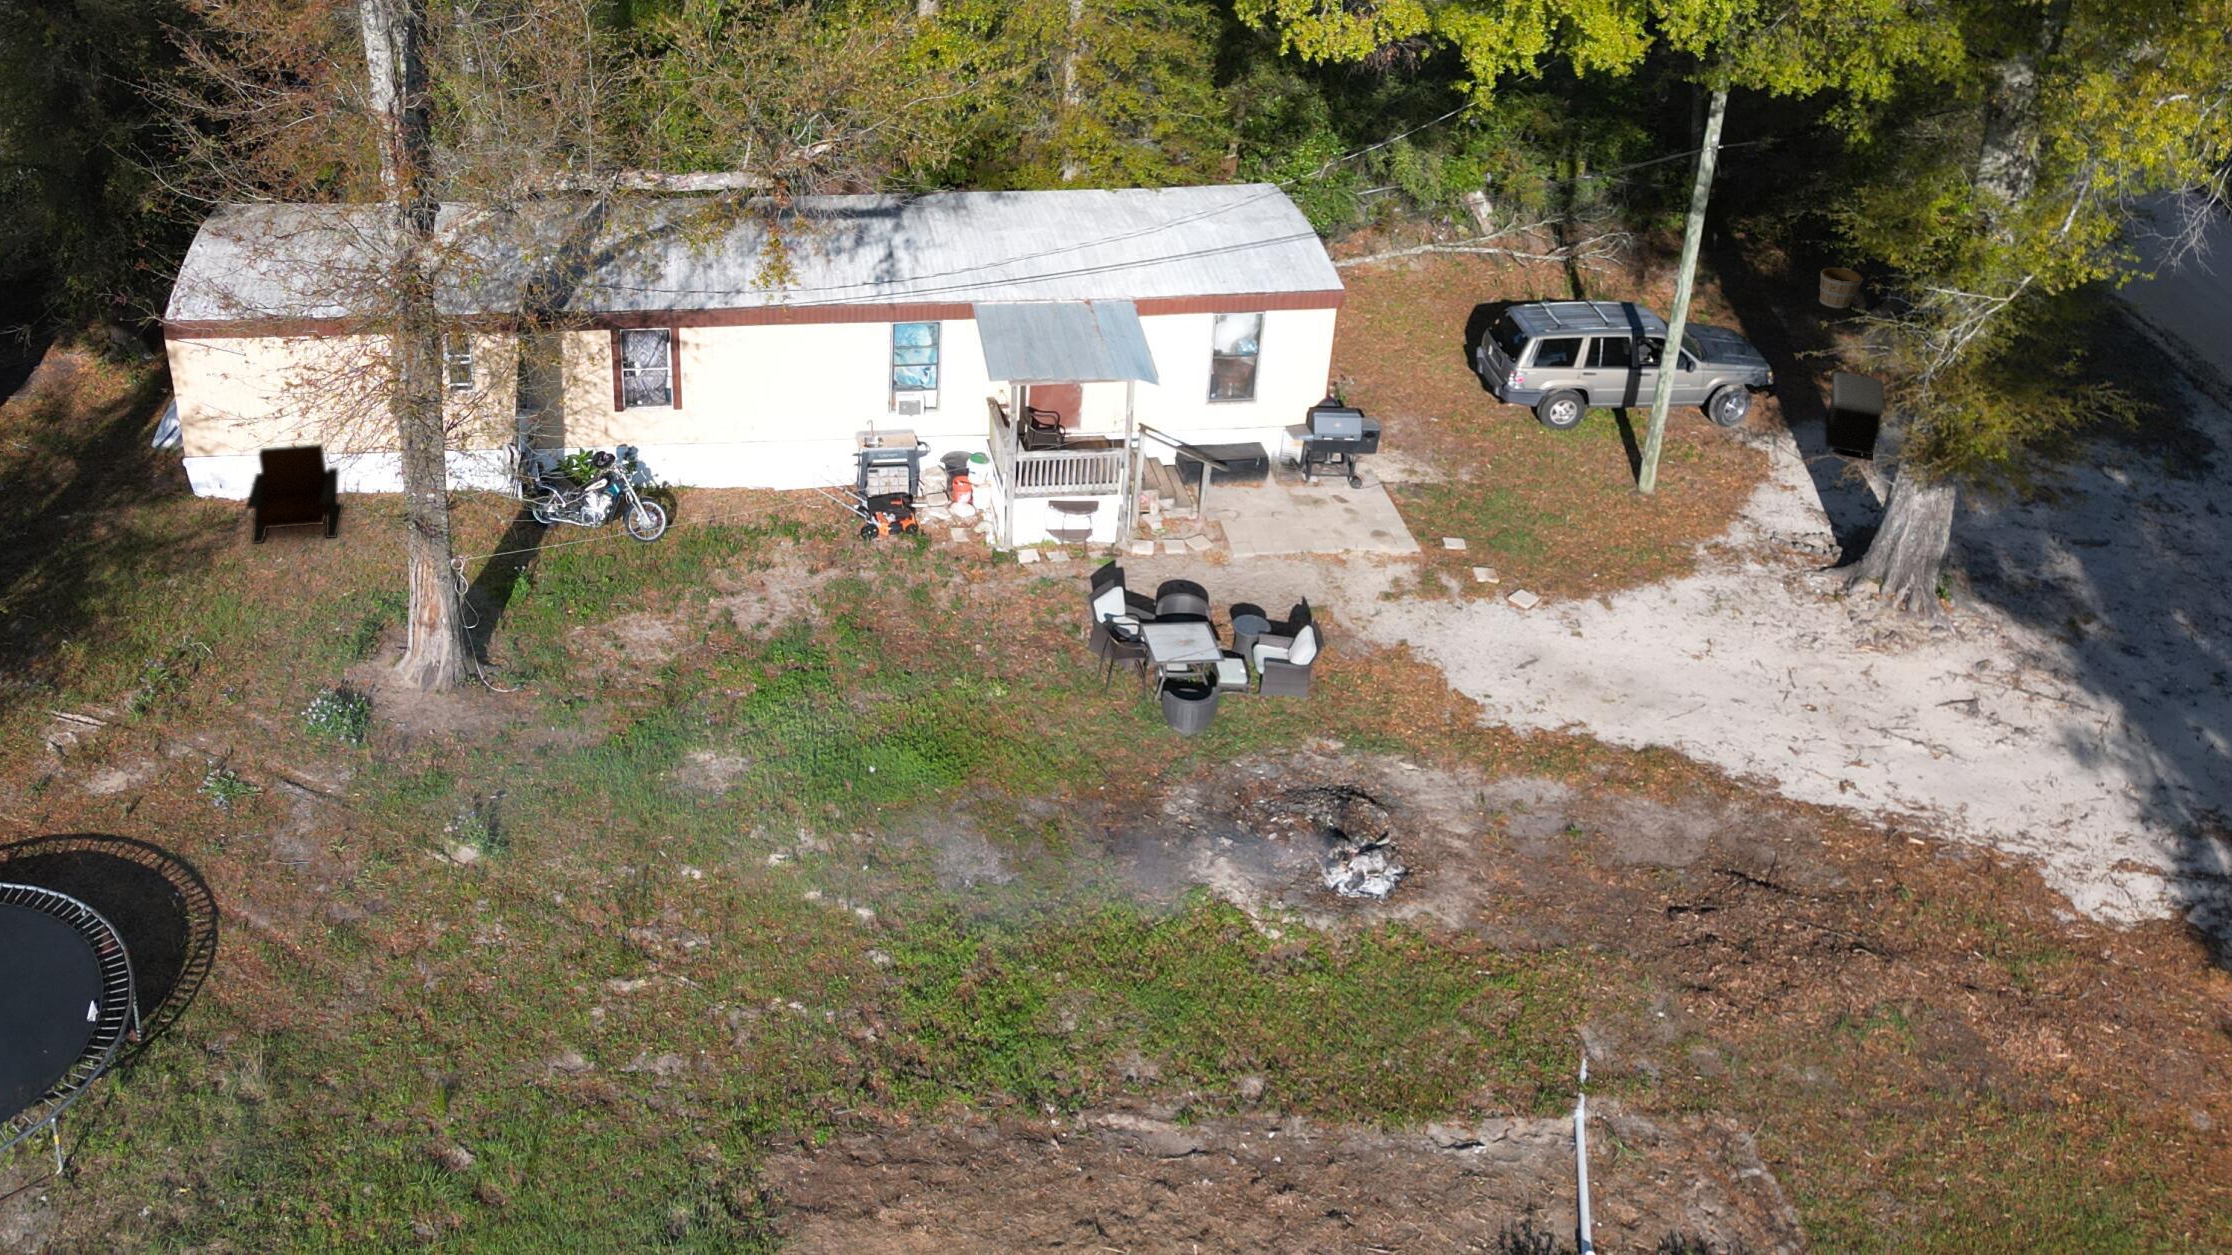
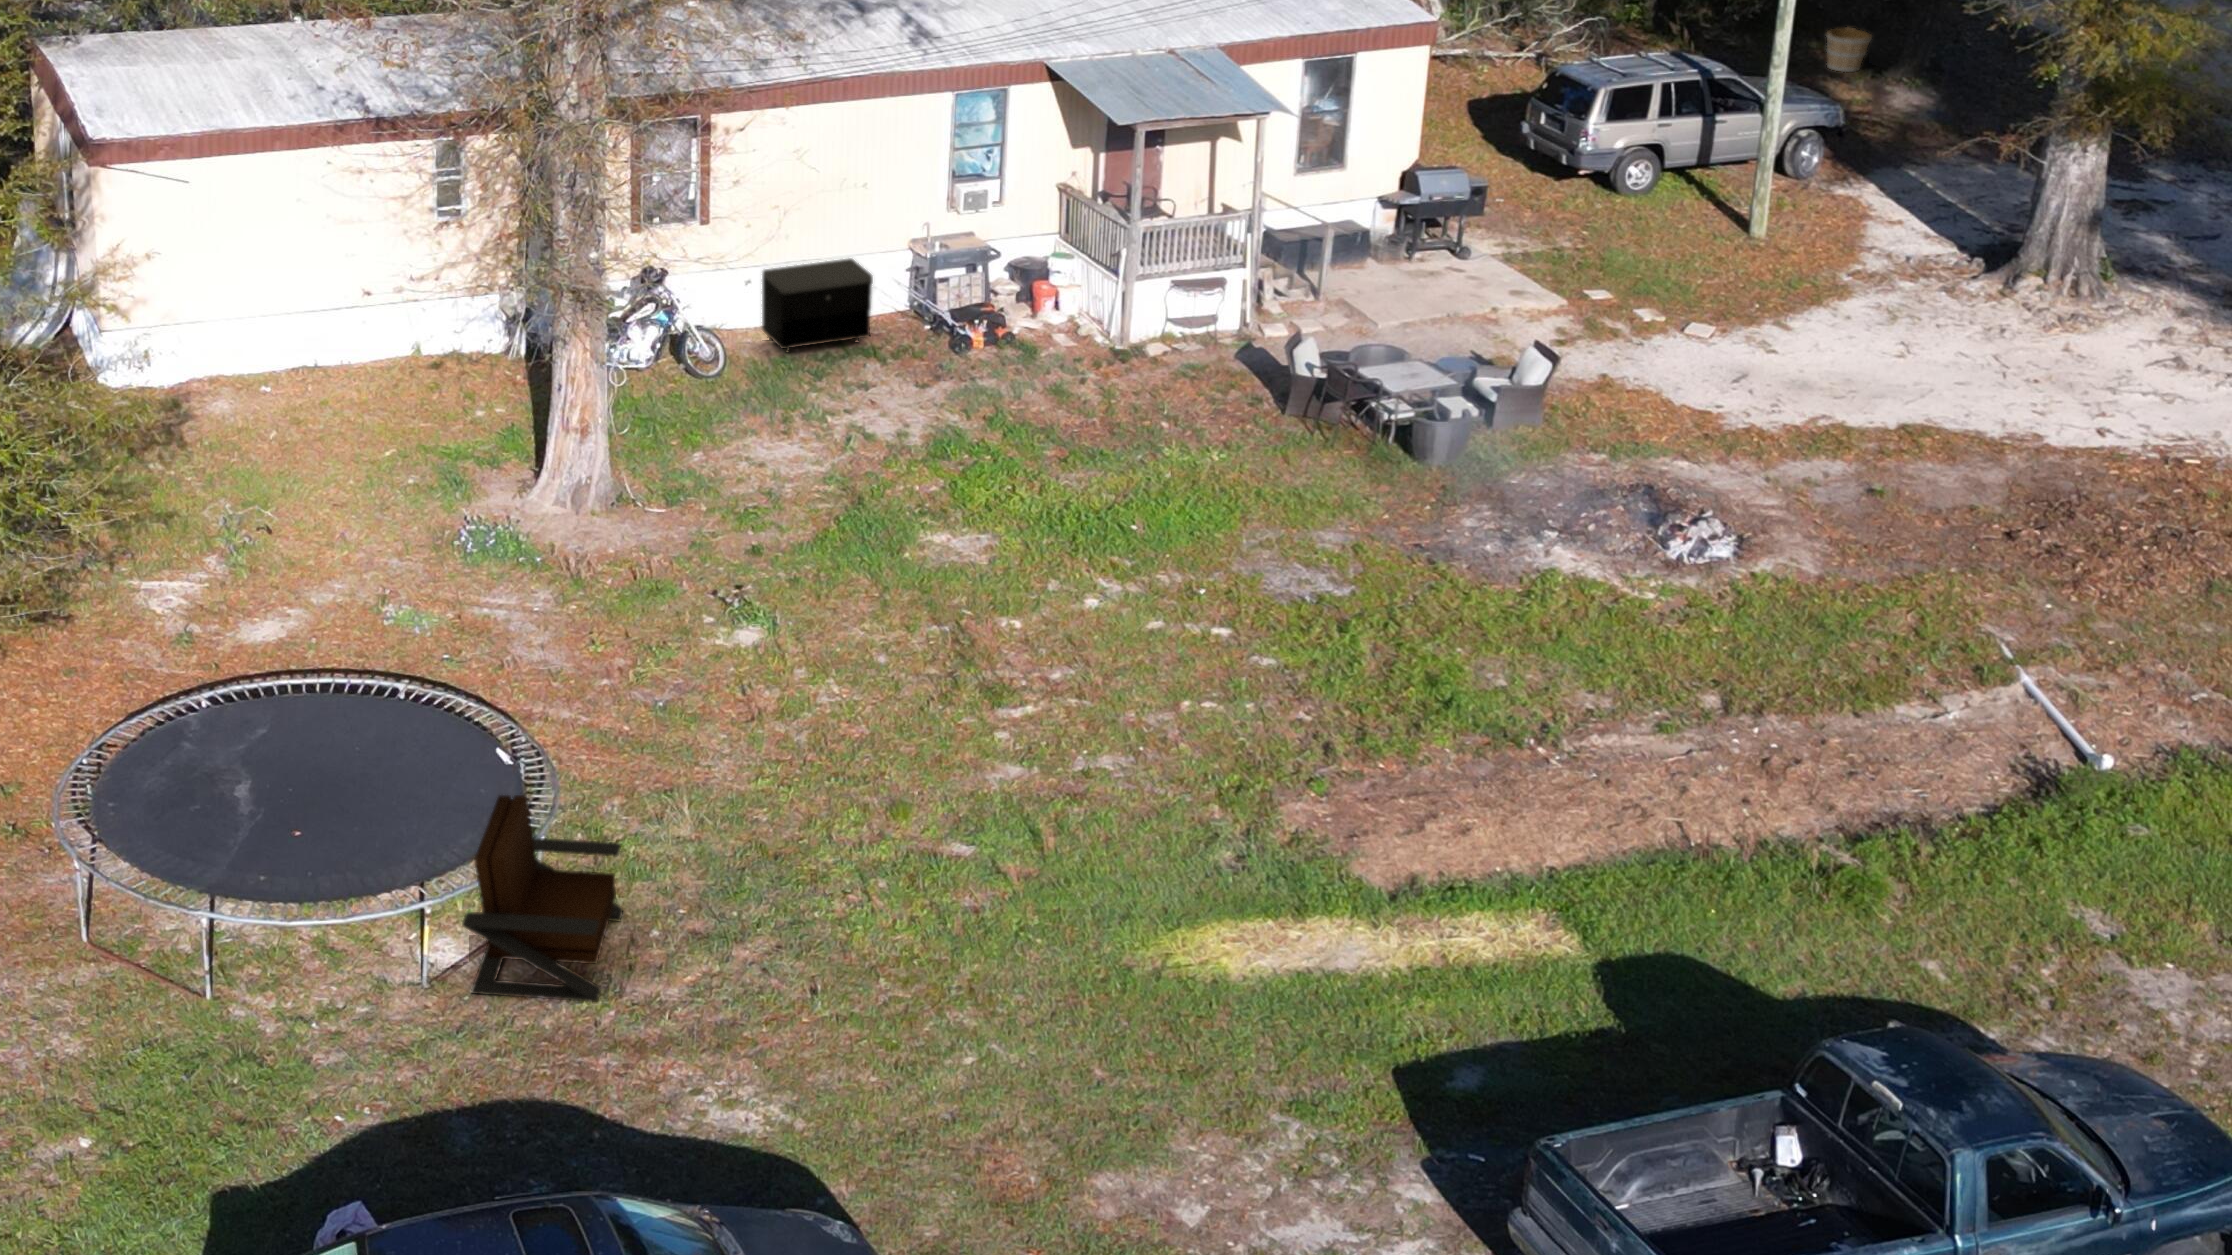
storage bench: present [1825,372,1885,456] -> present [762,258,873,353]
lounge chair: present [246,444,344,544] -> present [462,795,623,1002]

